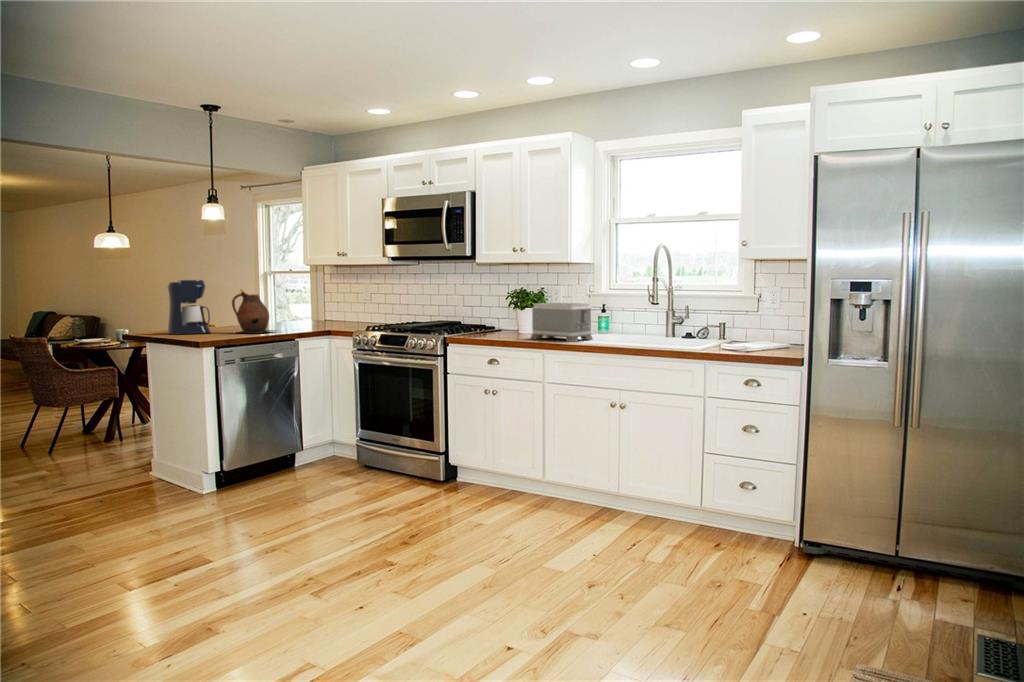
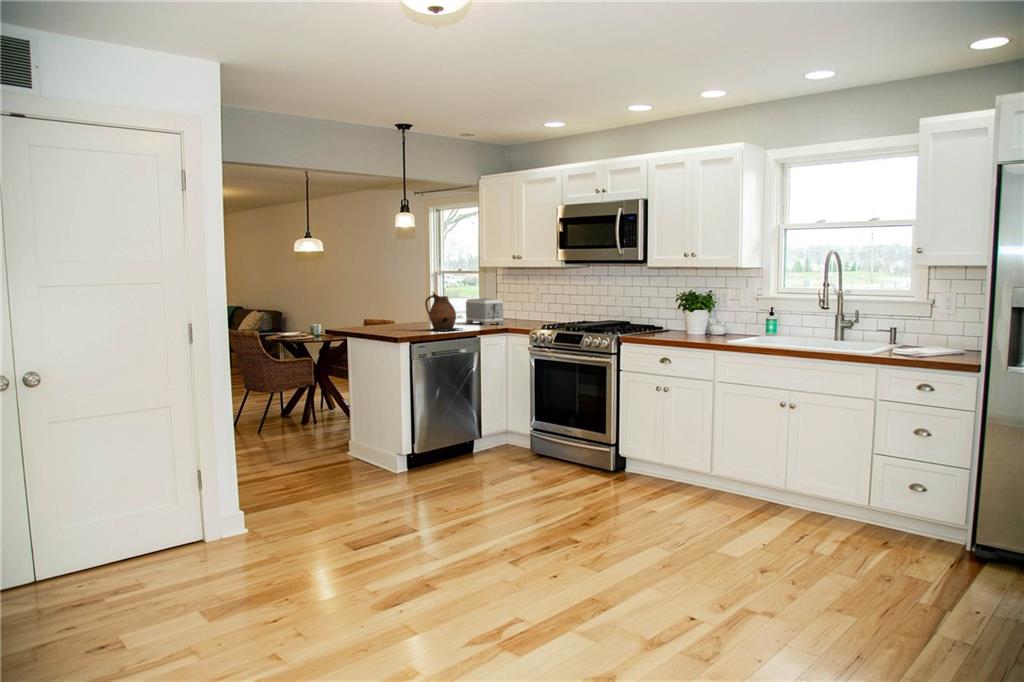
coffee maker: present [167,280,211,335] -> none [372,283,407,331]
toaster: present [531,303,593,342] -> present [465,298,504,326]

